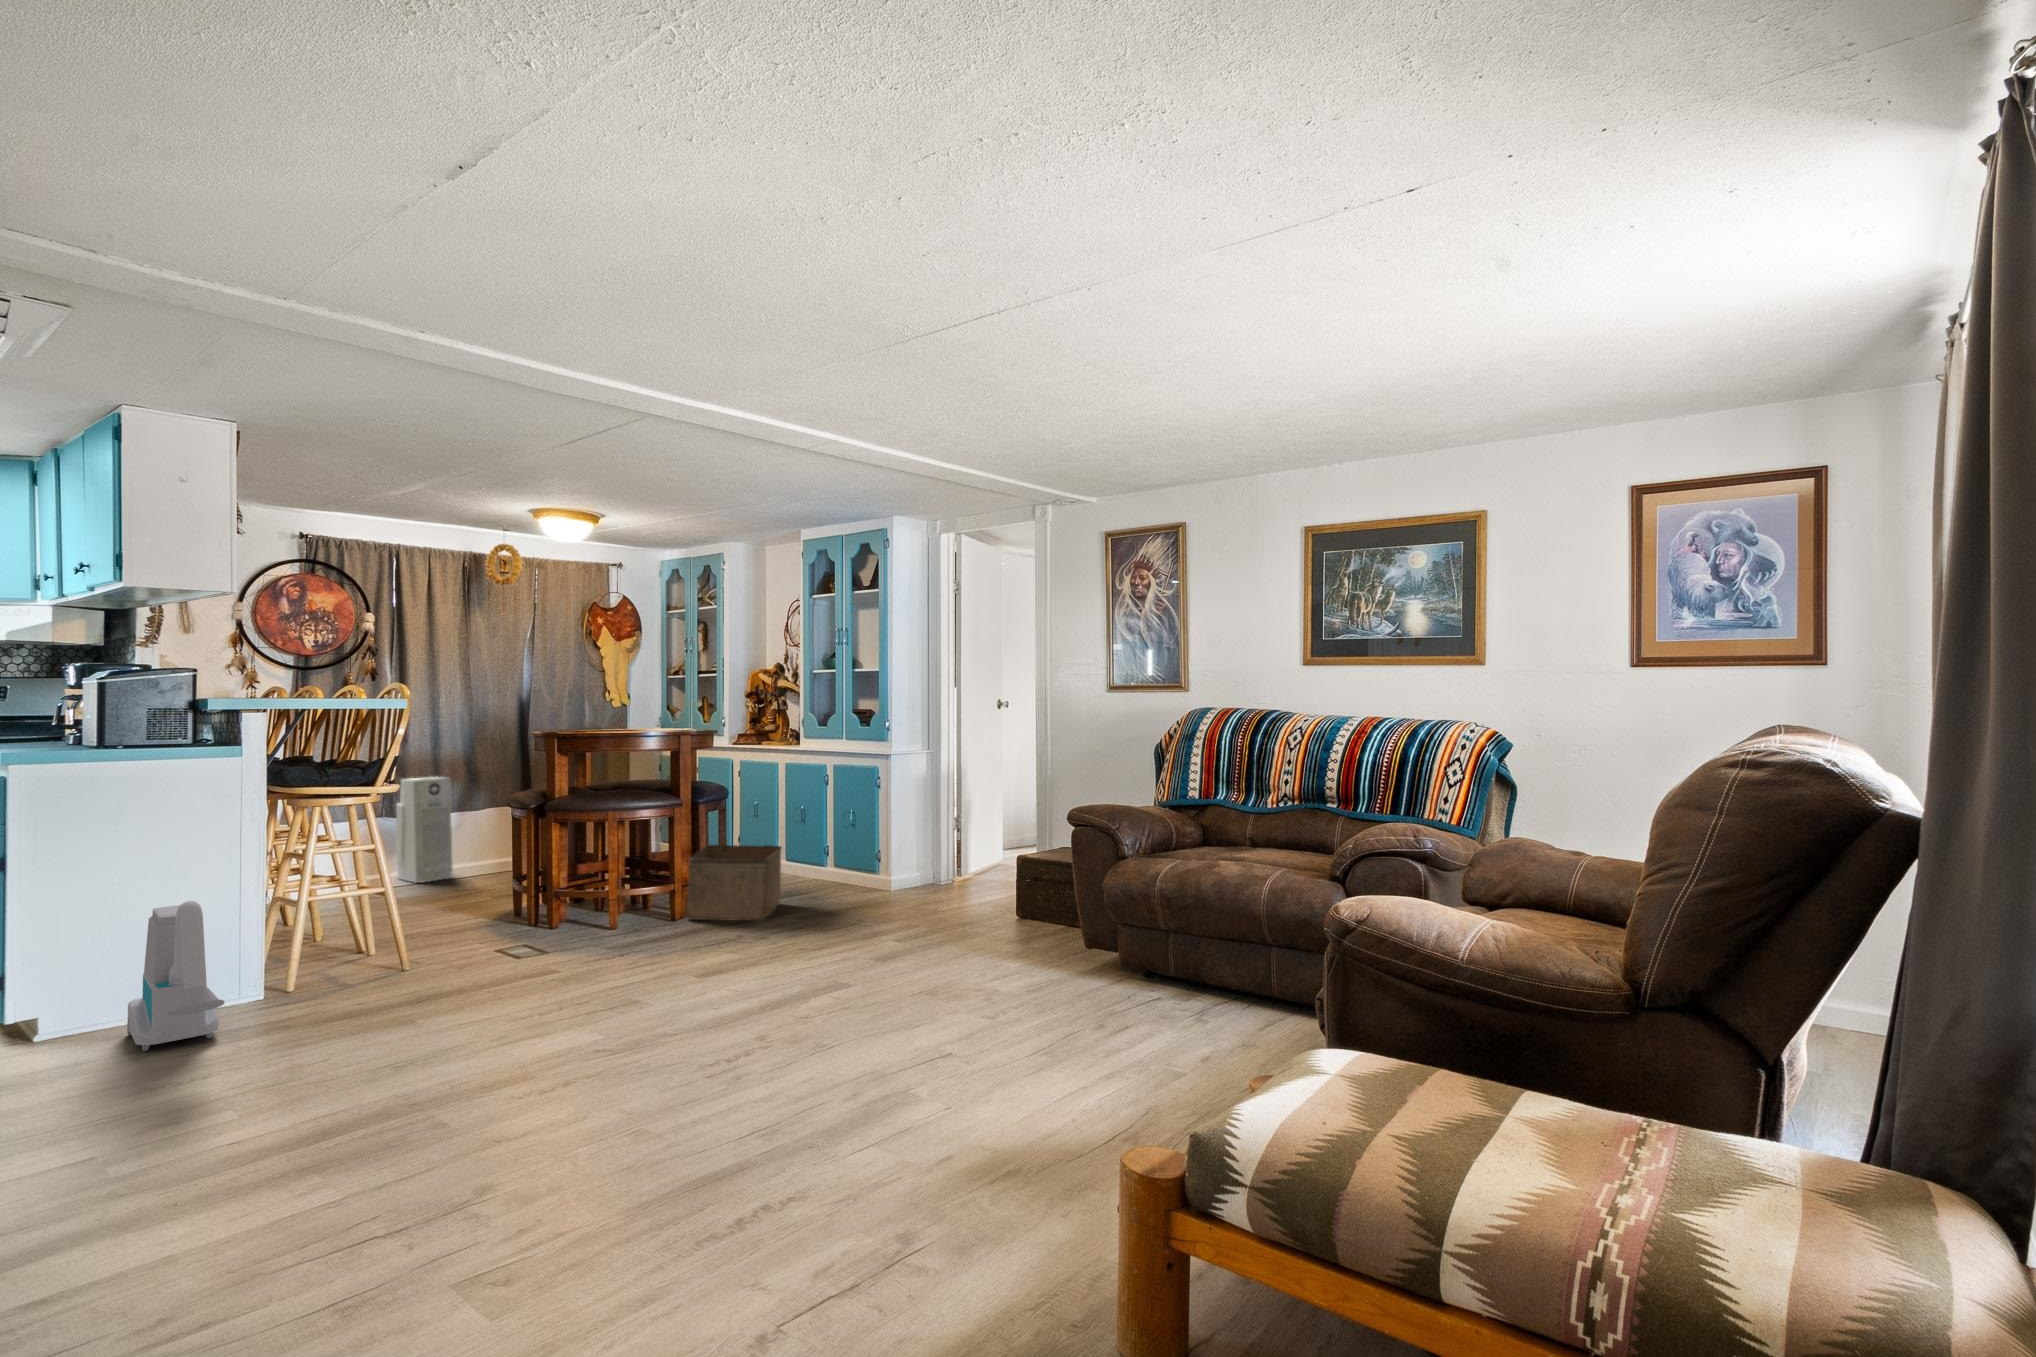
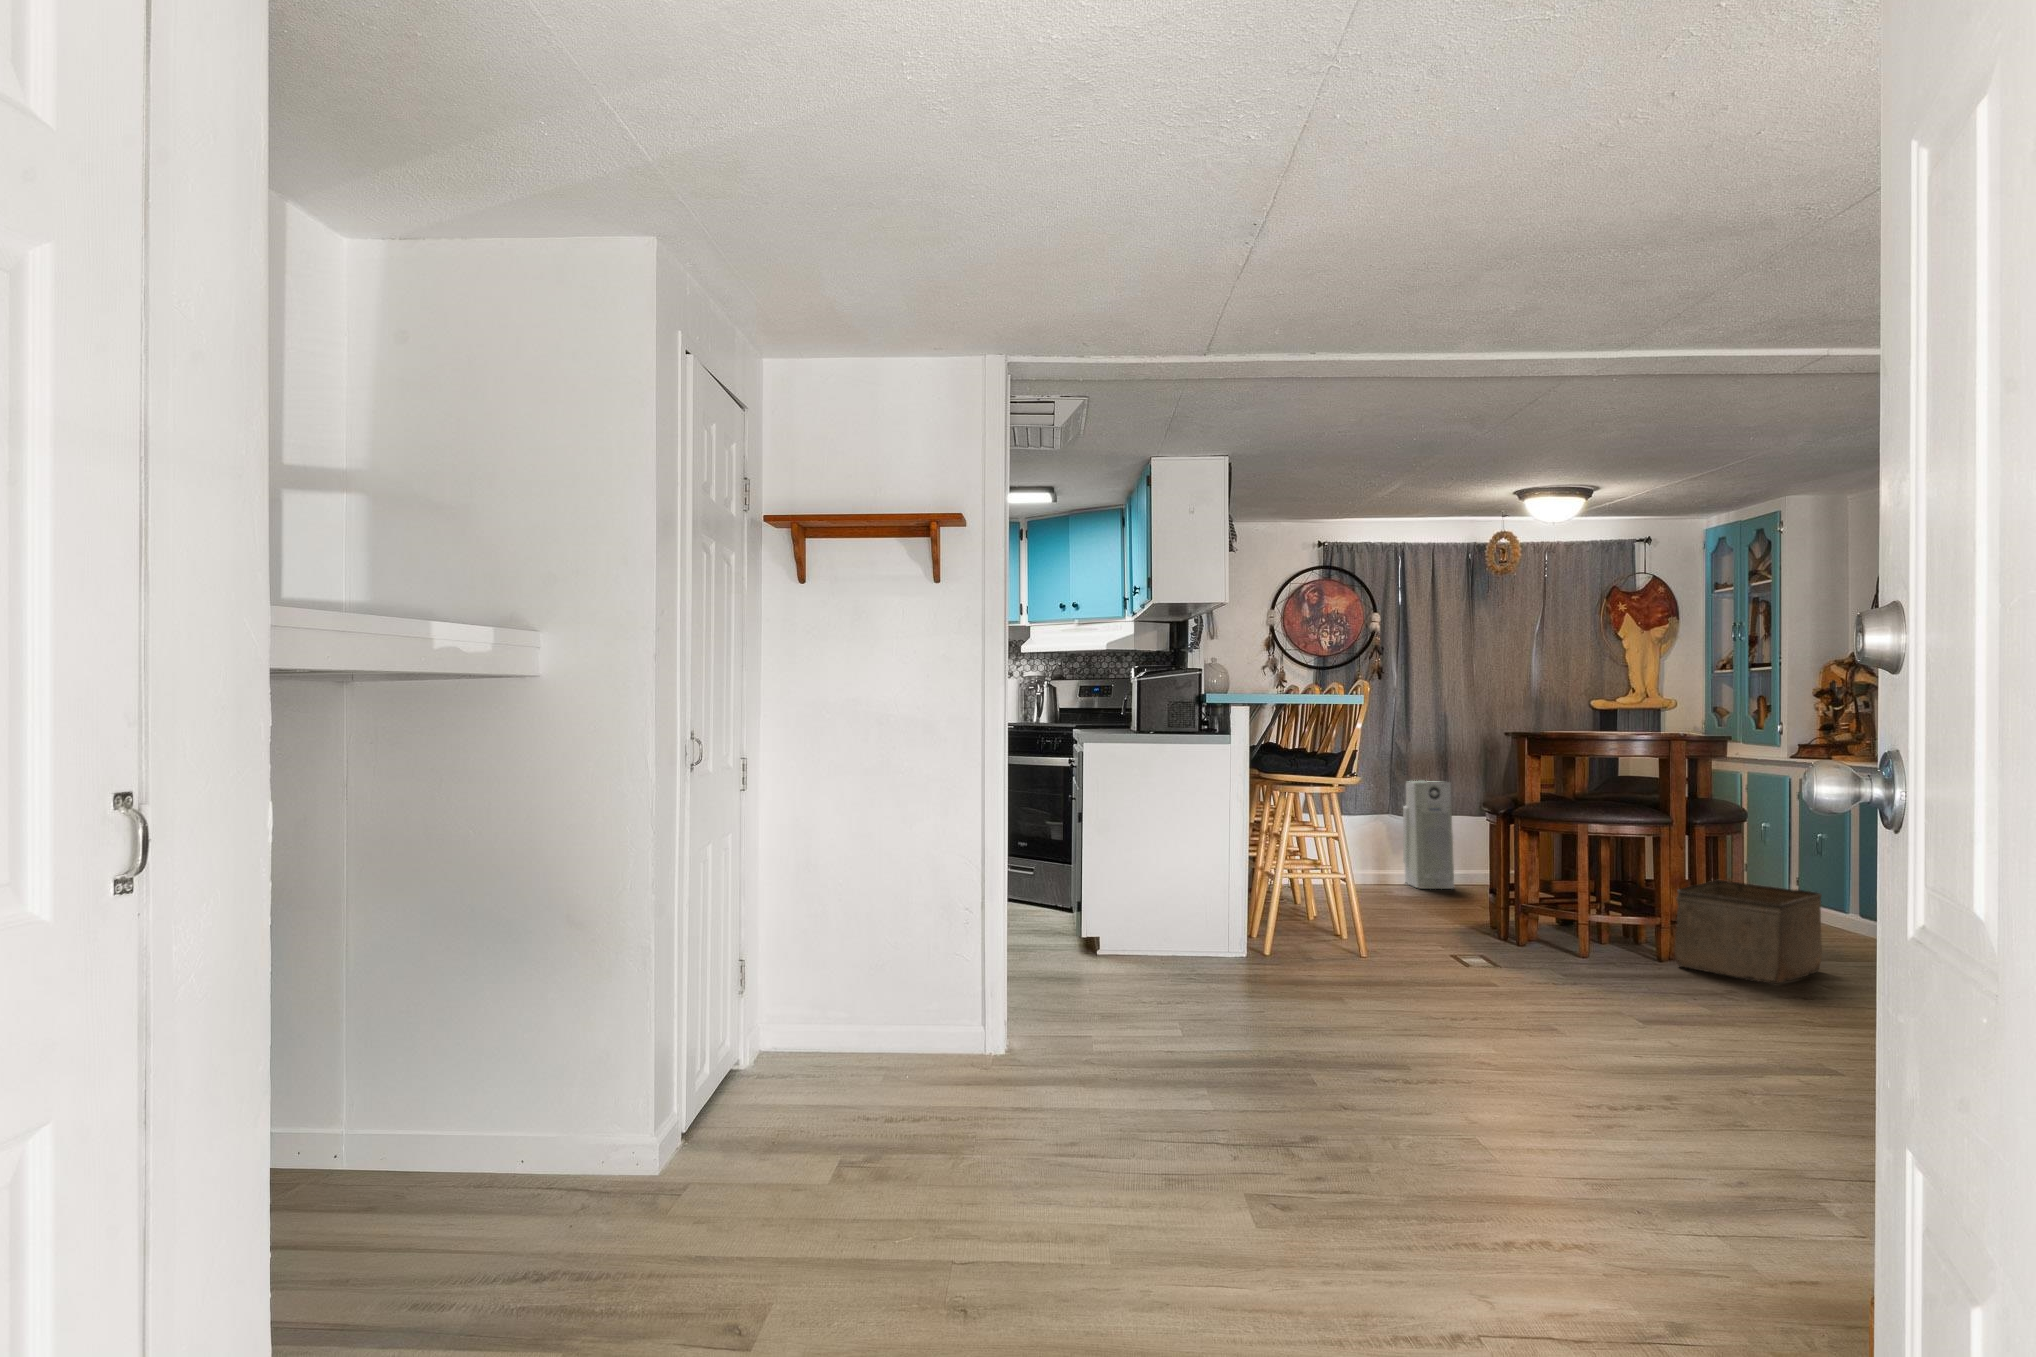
vacuum cleaner: present [127,901,224,1051] -> none [1147,852,1200,972]

